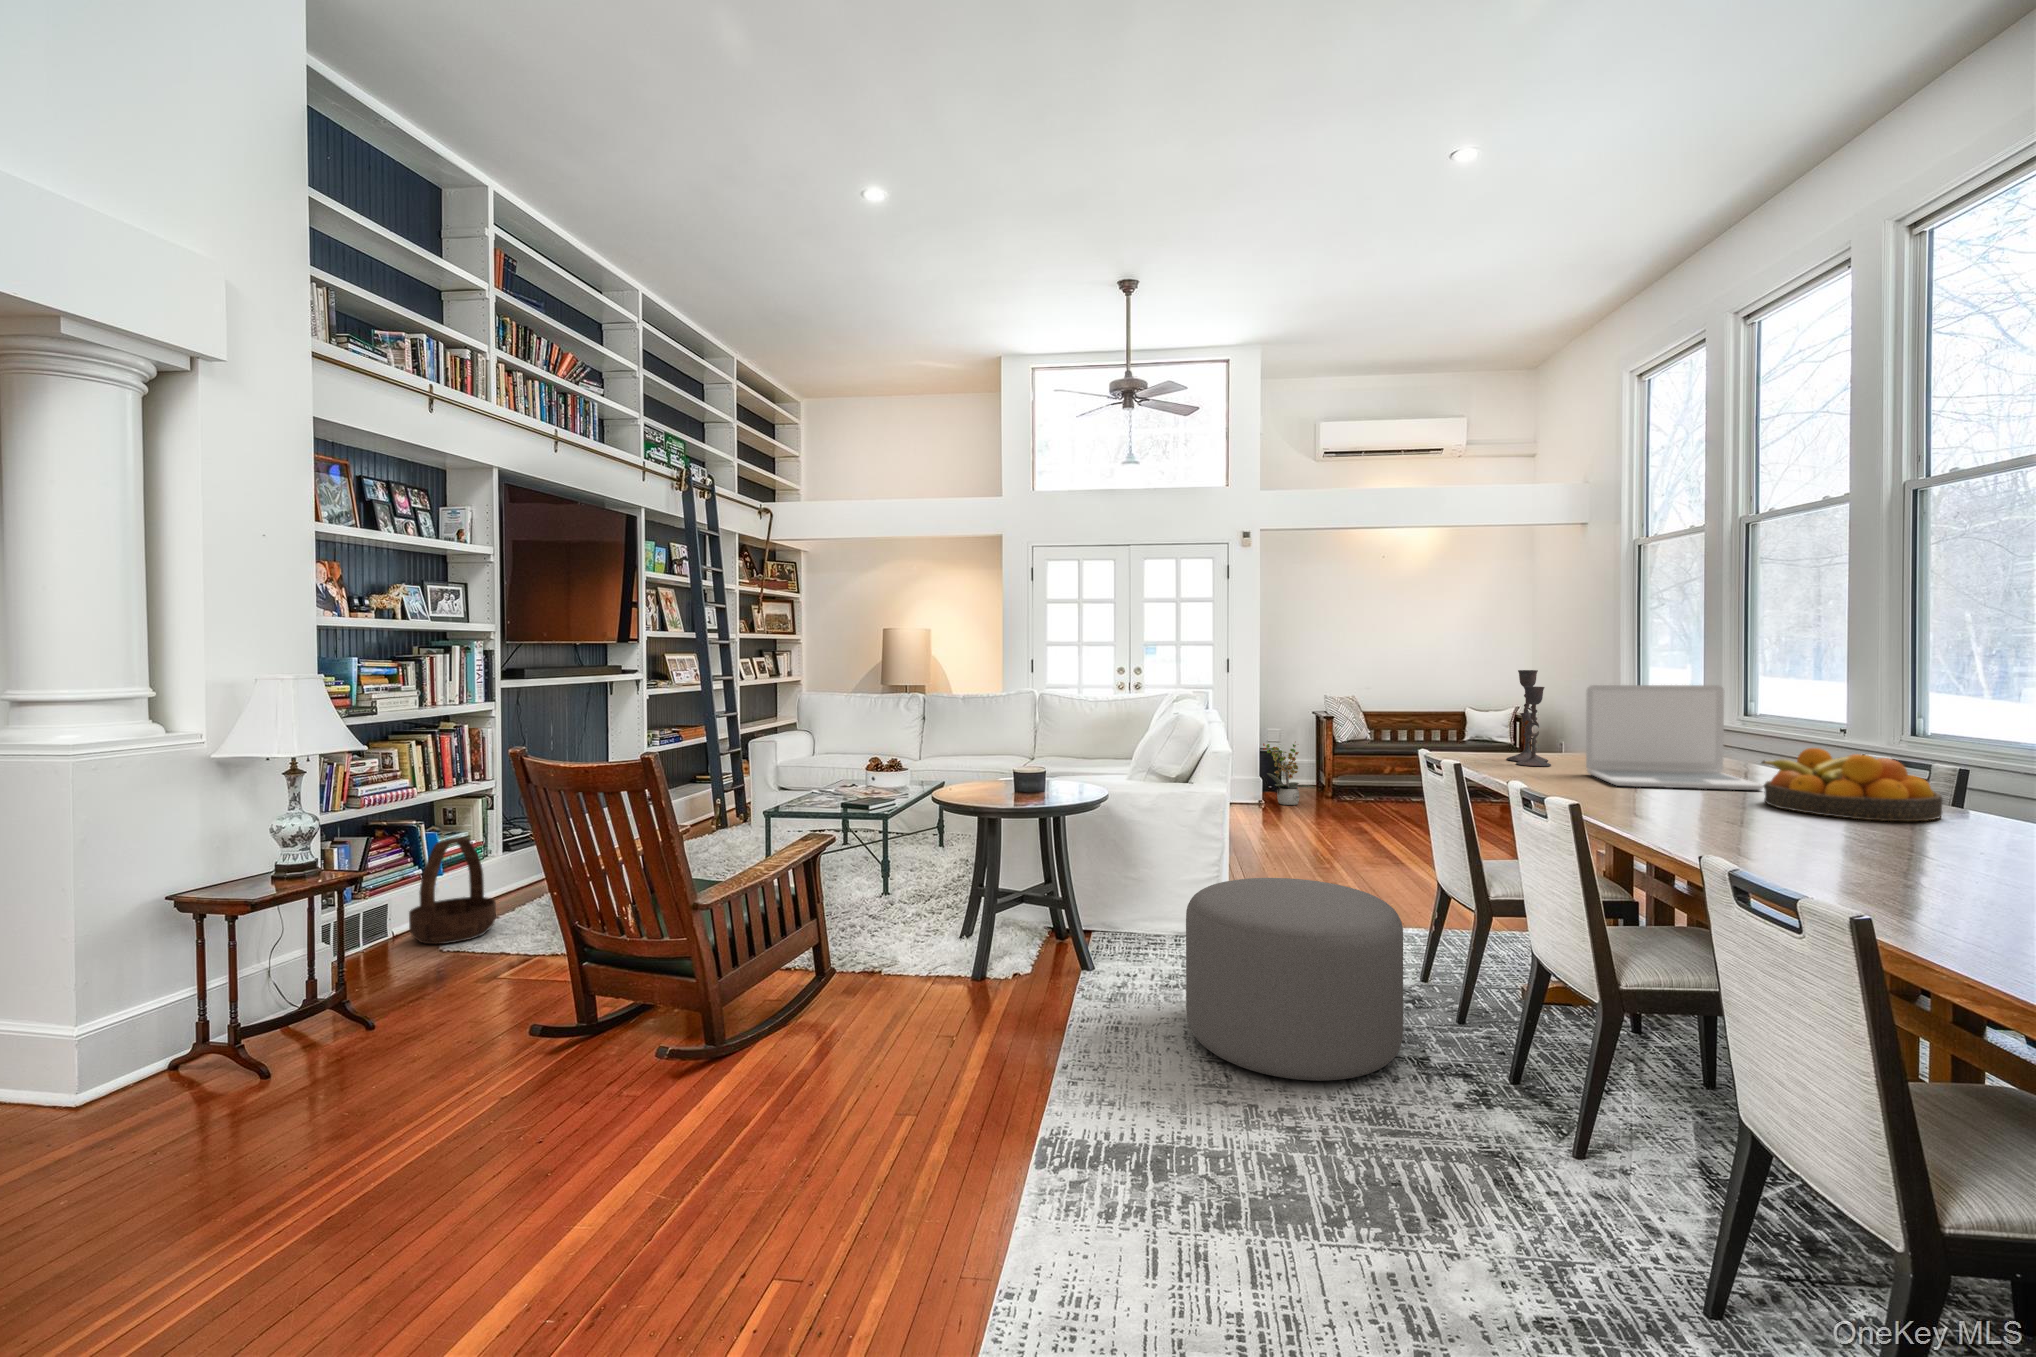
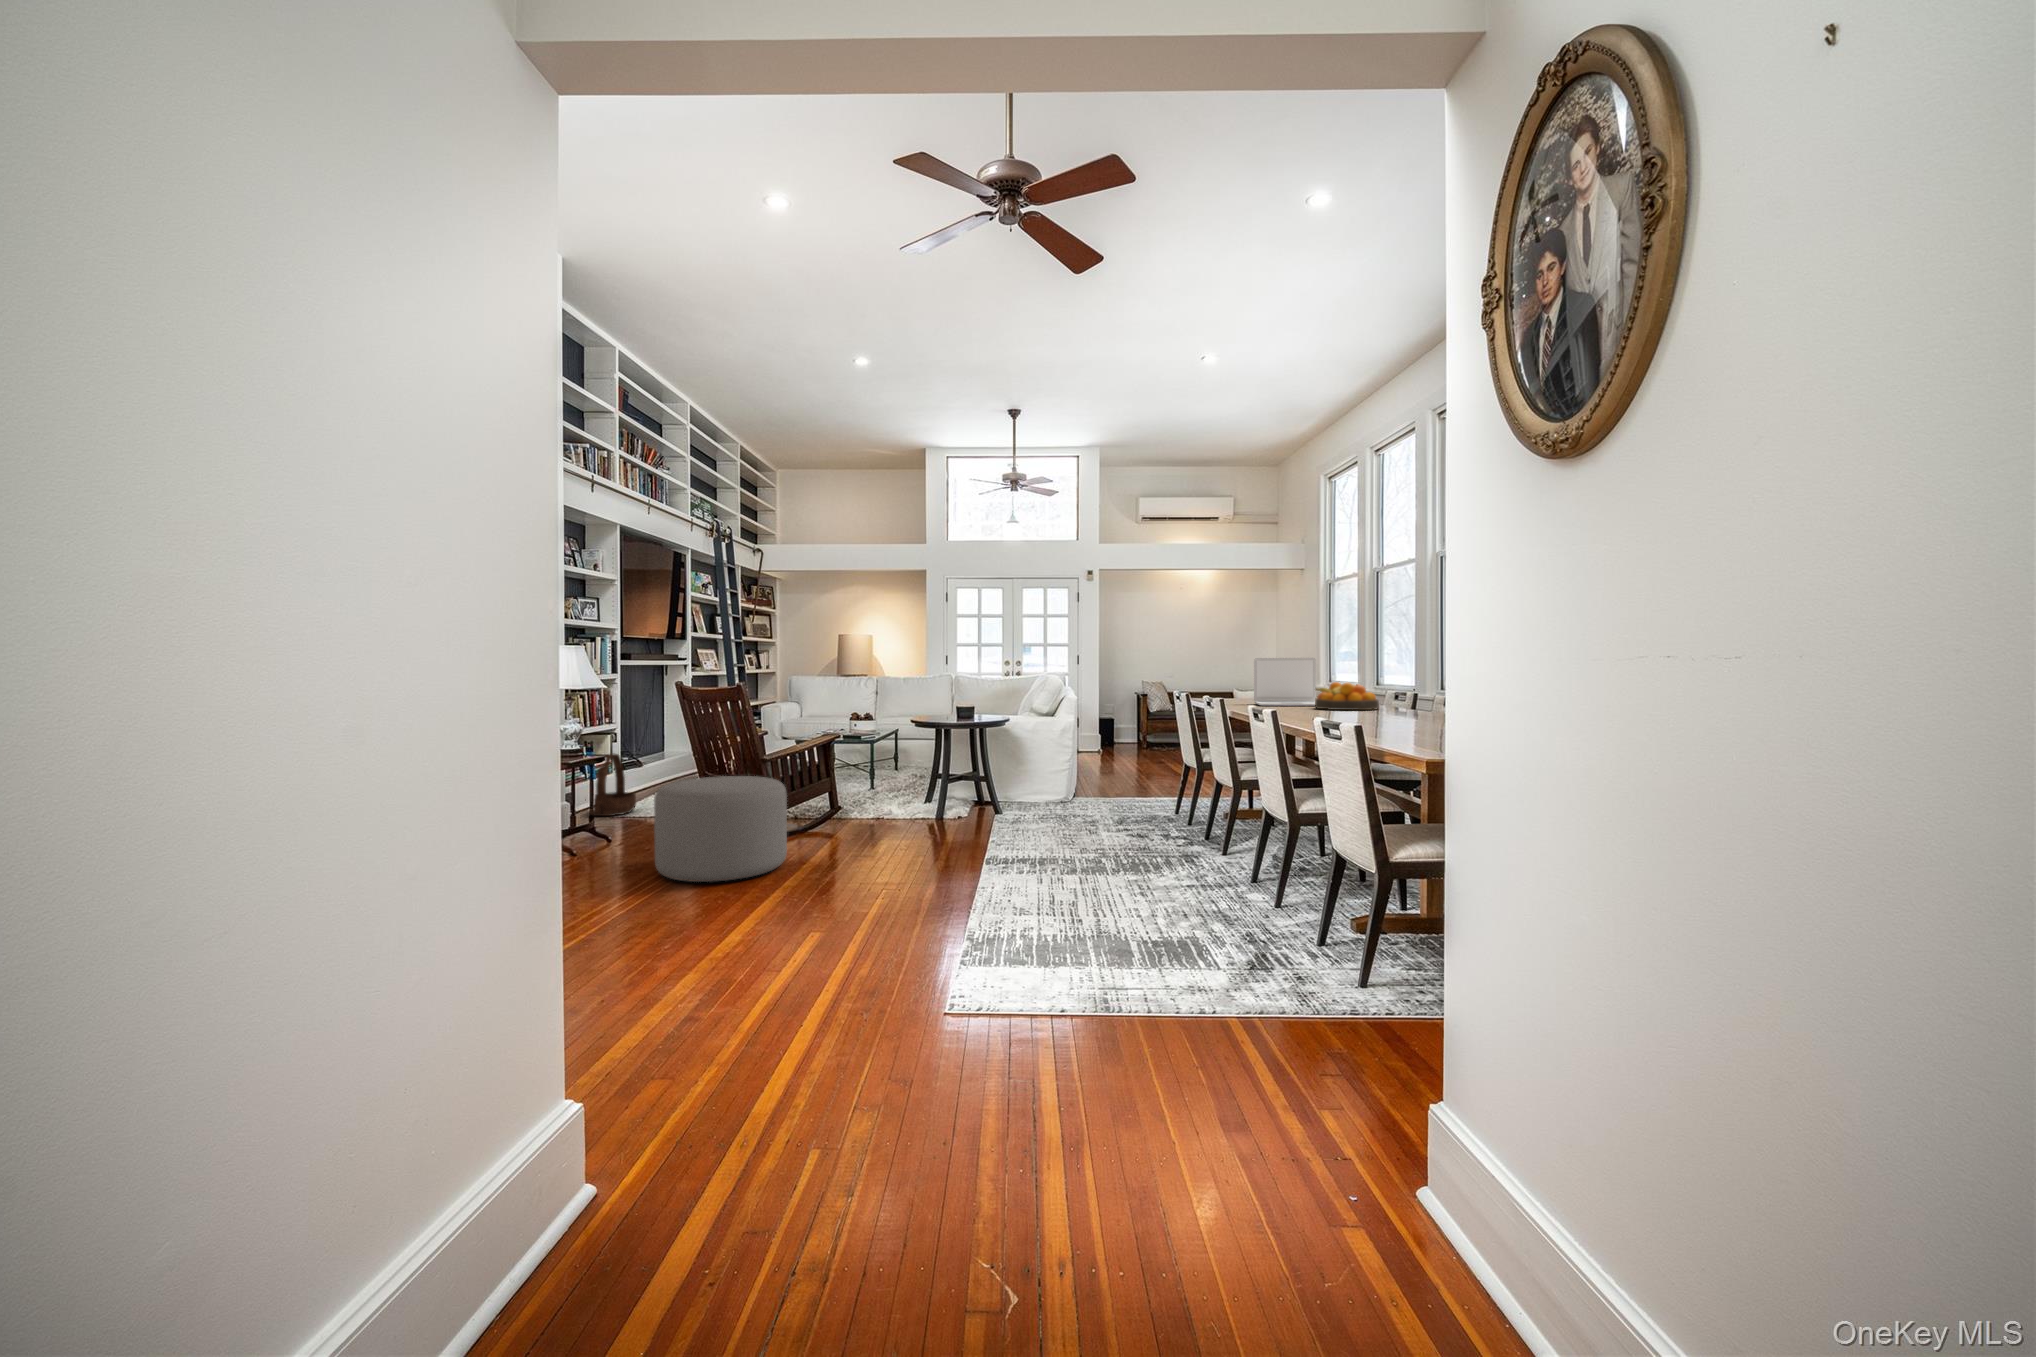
candlestick: present [1507,670,1551,766] -> none [1223,653,1244,702]
potted plant: present [1263,743,1315,805] -> none [1104,711,1137,753]
ottoman: present [1186,878,1403,1081] -> present [654,776,787,882]

